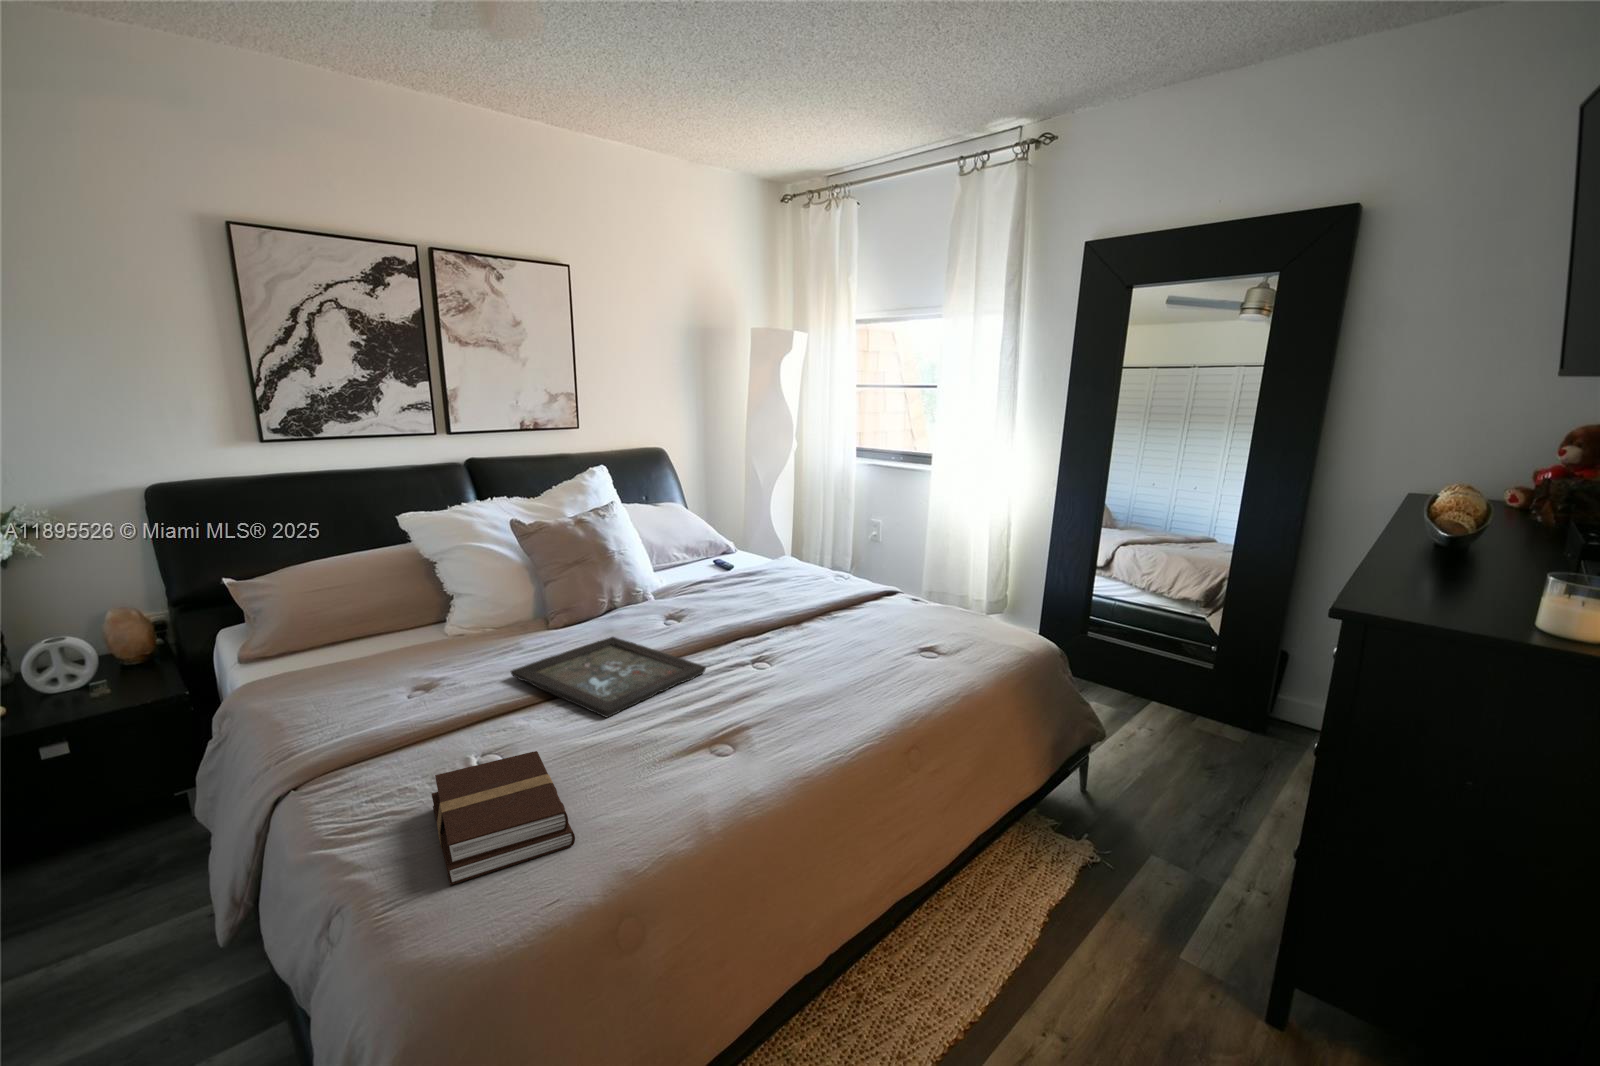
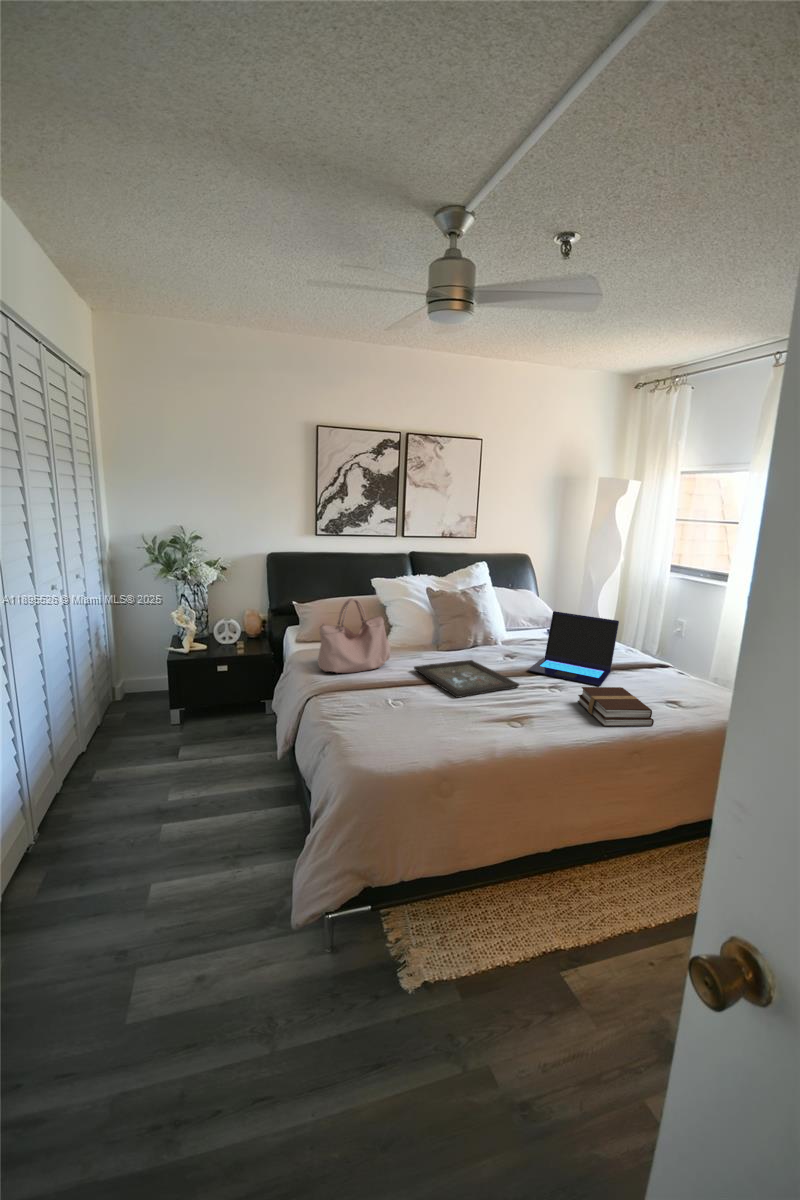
laptop: none [710,535,830,643] -> present [528,611,619,686]
handbag: none [291,562,459,720] -> present [318,598,391,673]
book: present [431,751,575,885] -> present [578,687,654,726]

